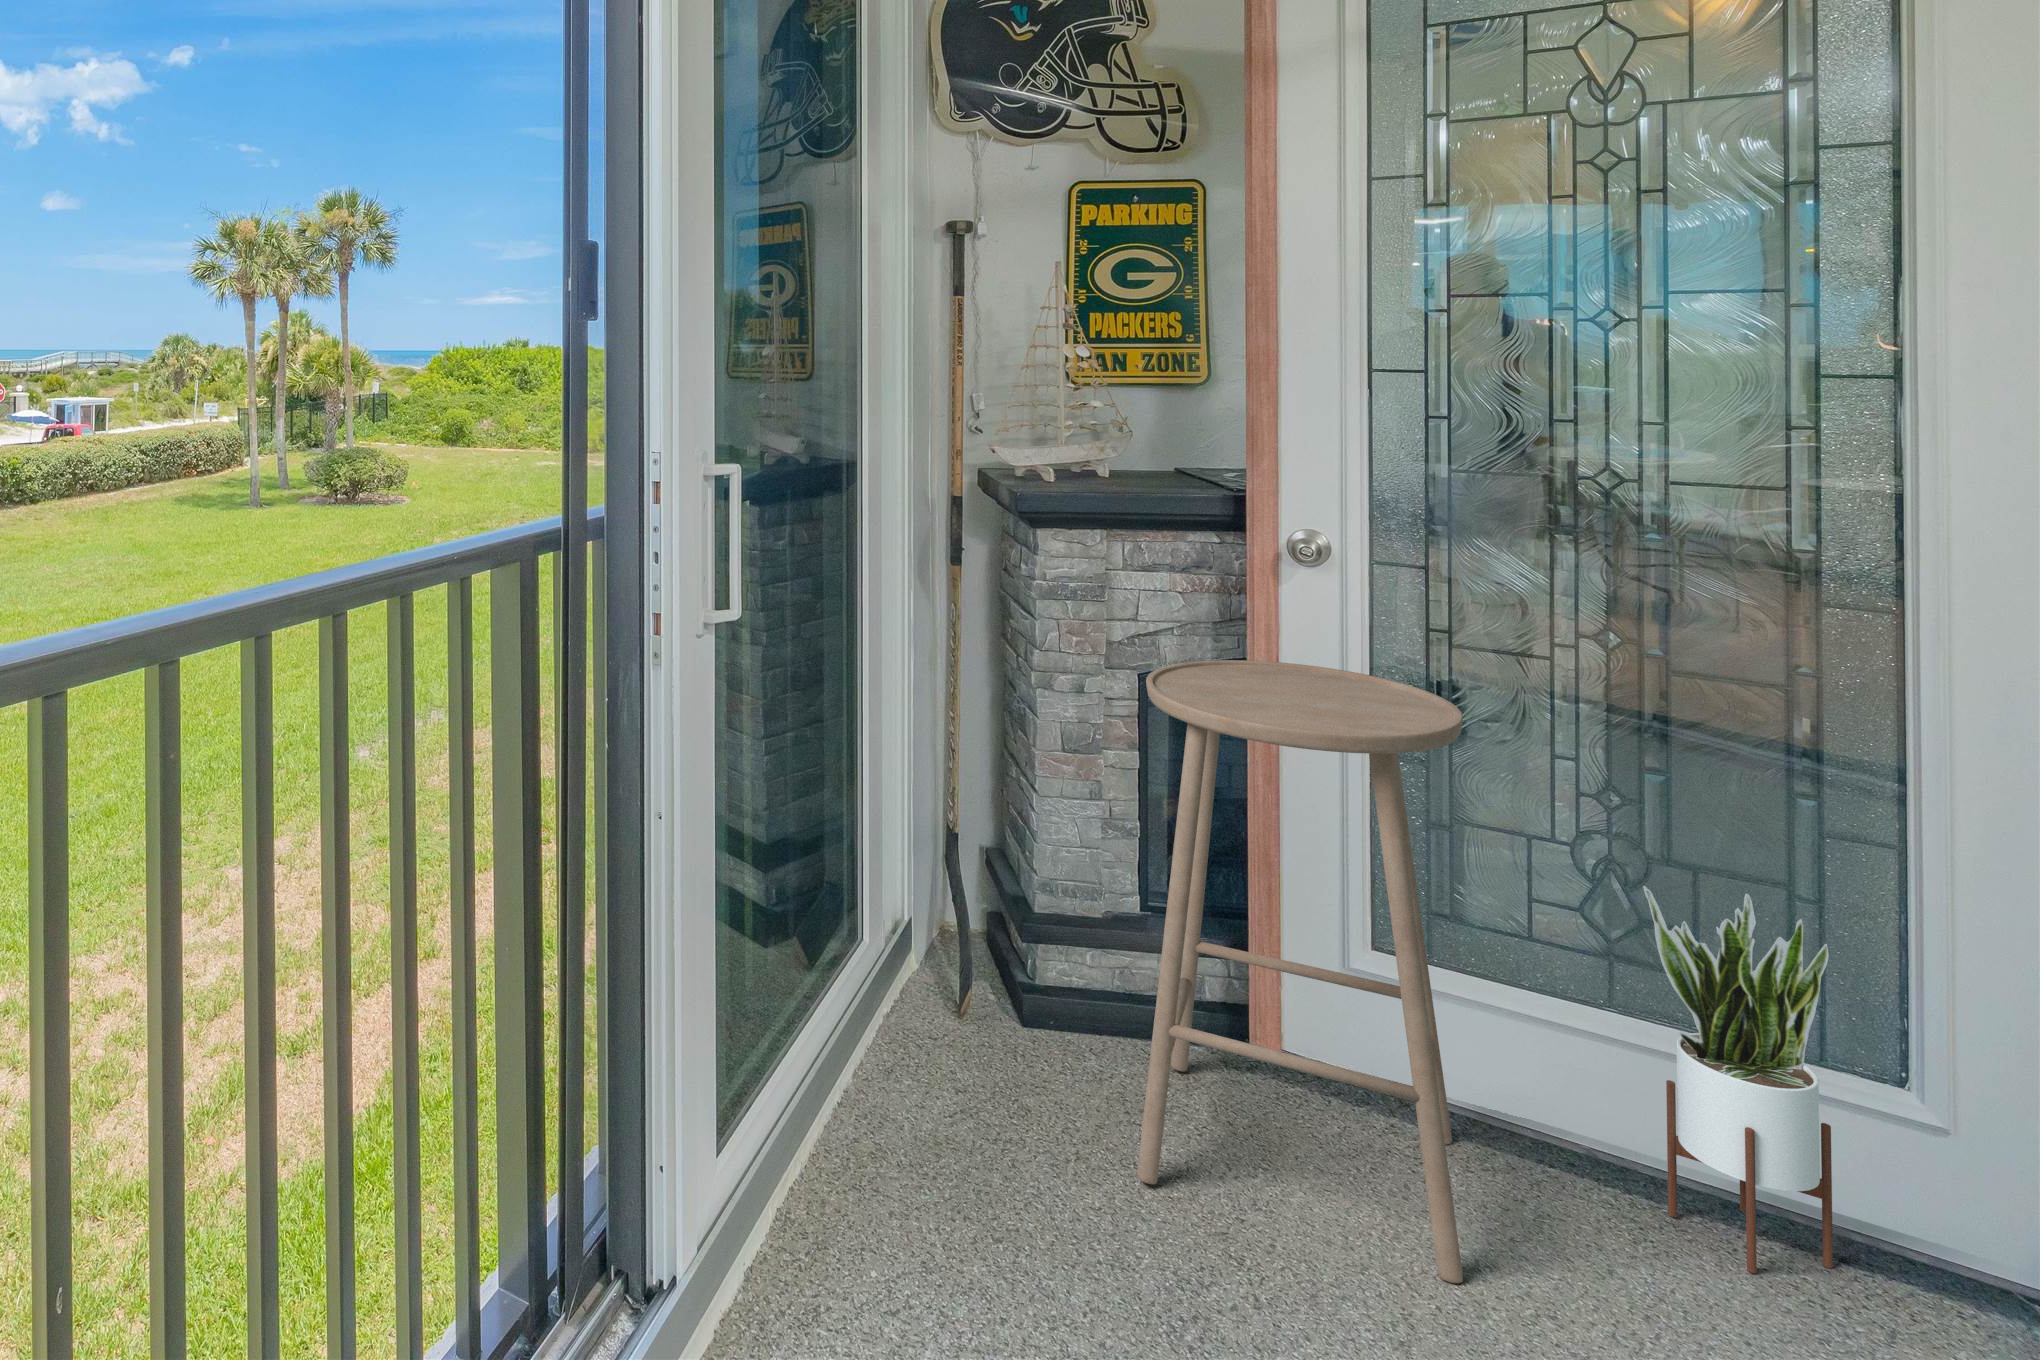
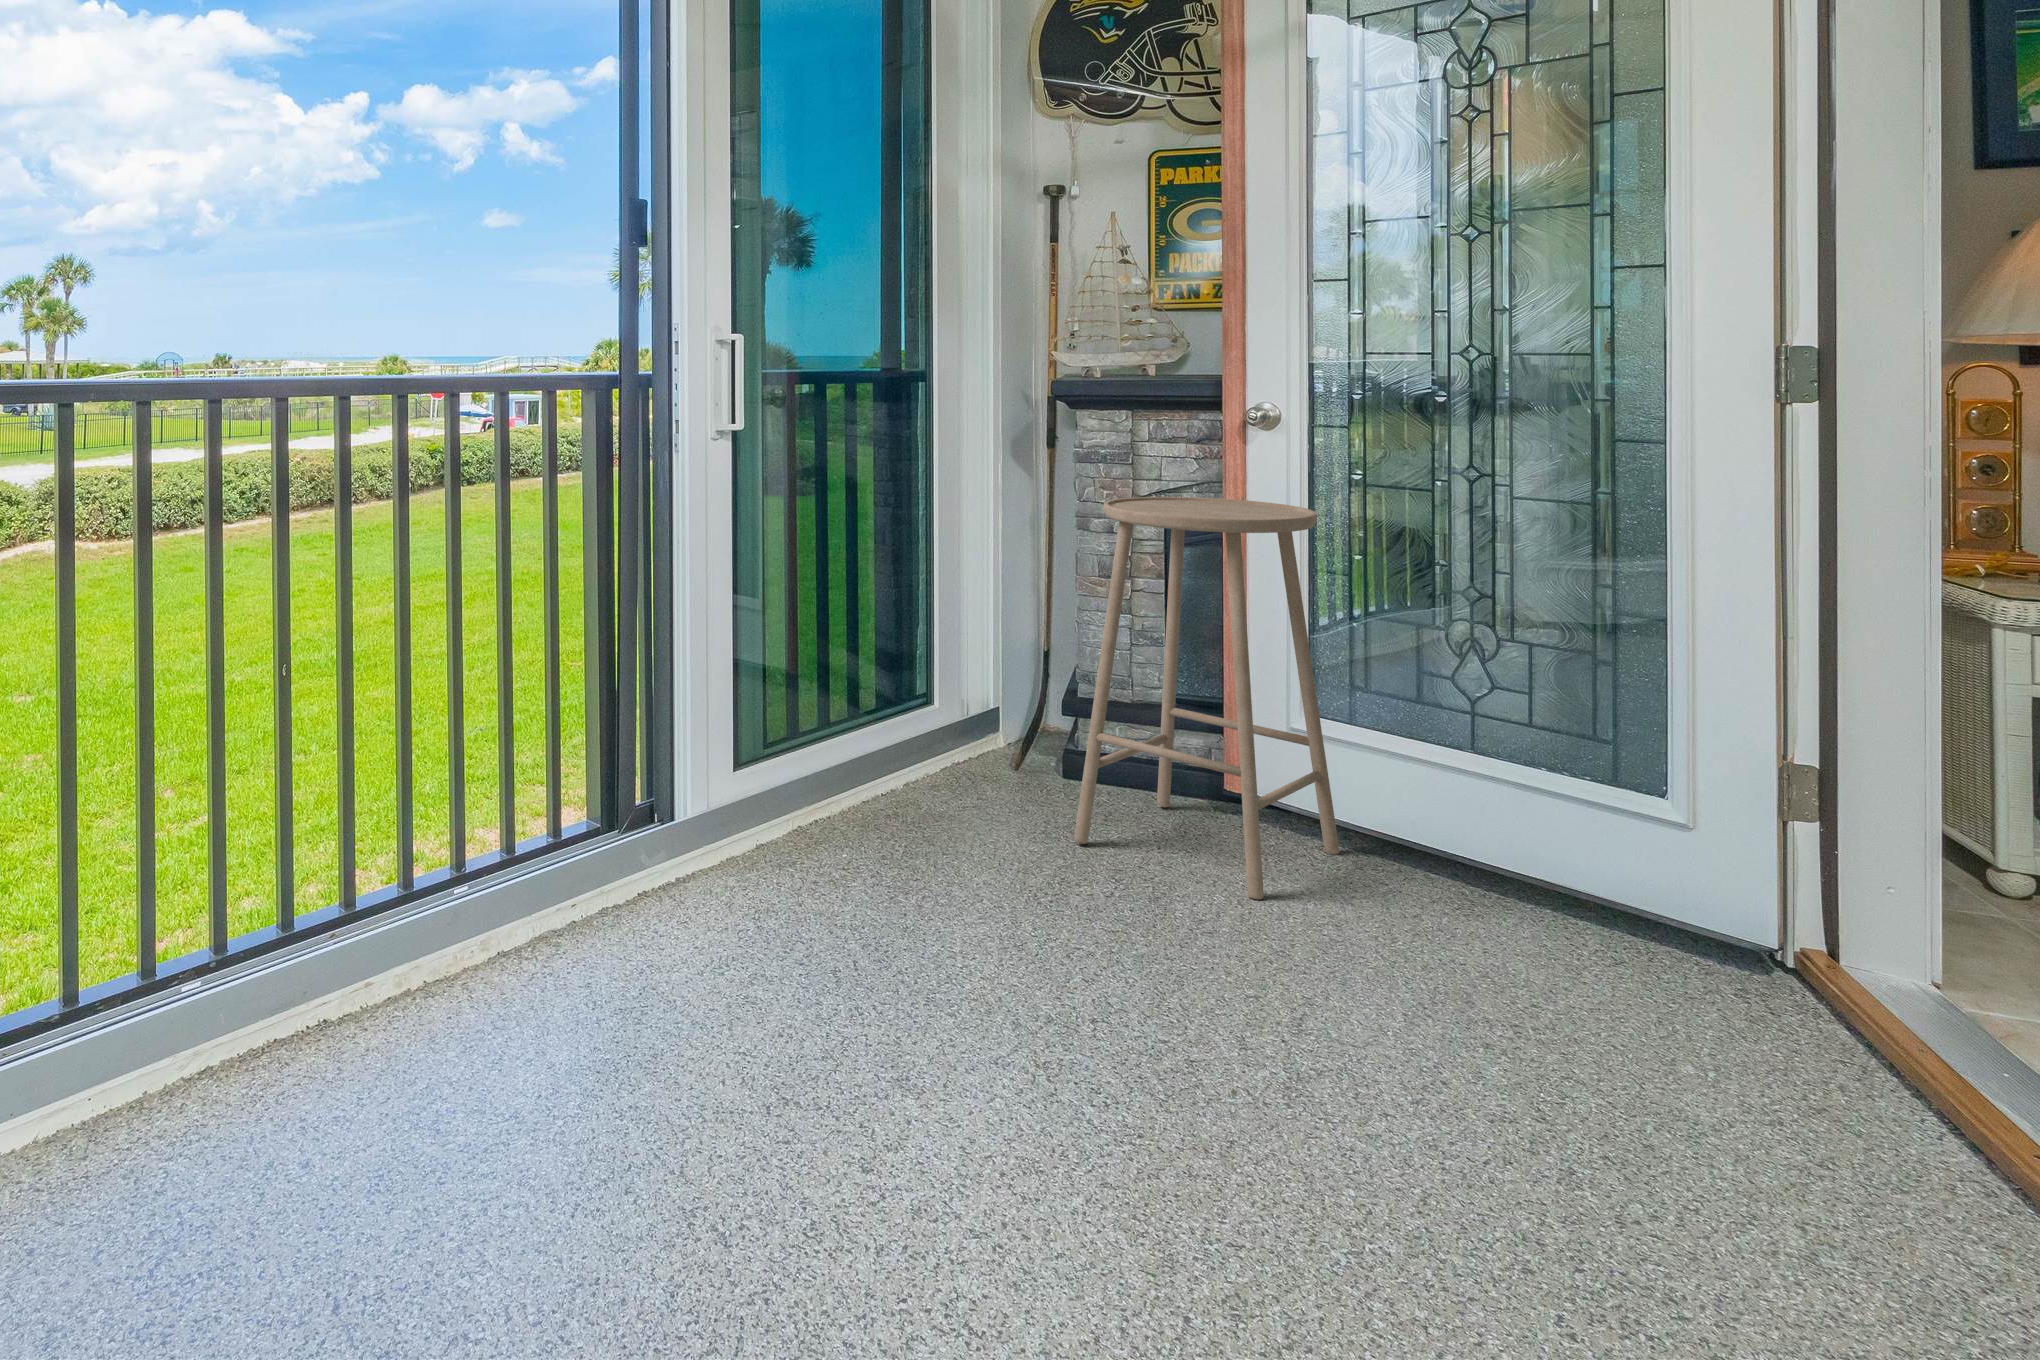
potted plant: present [1643,886,1833,1273] -> none [1440,645,1577,927]

